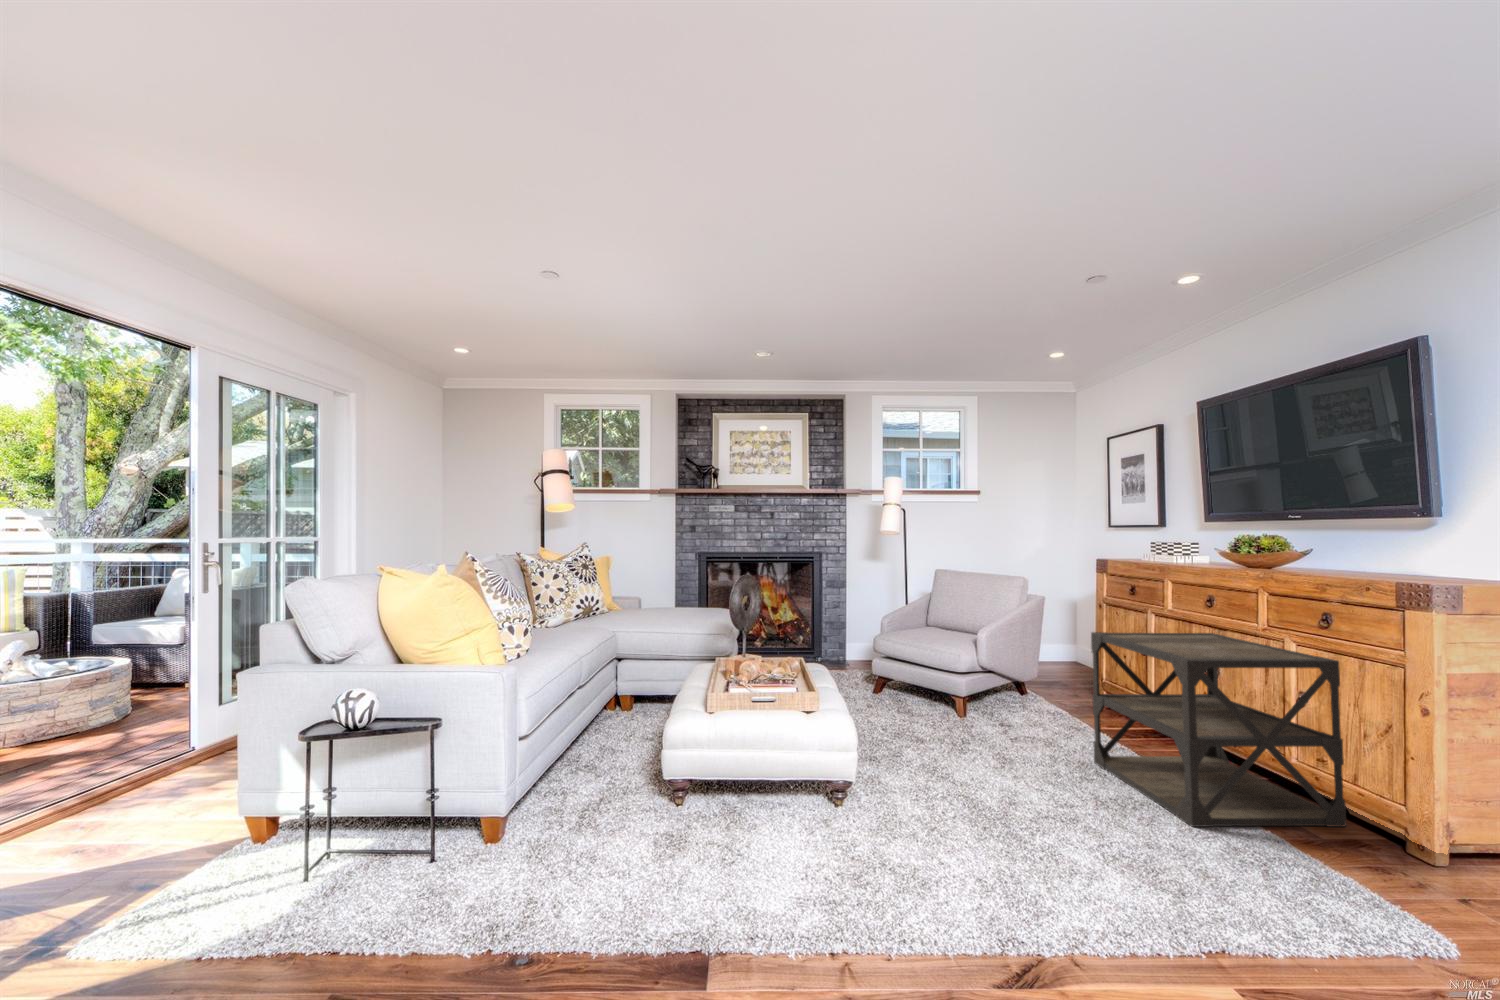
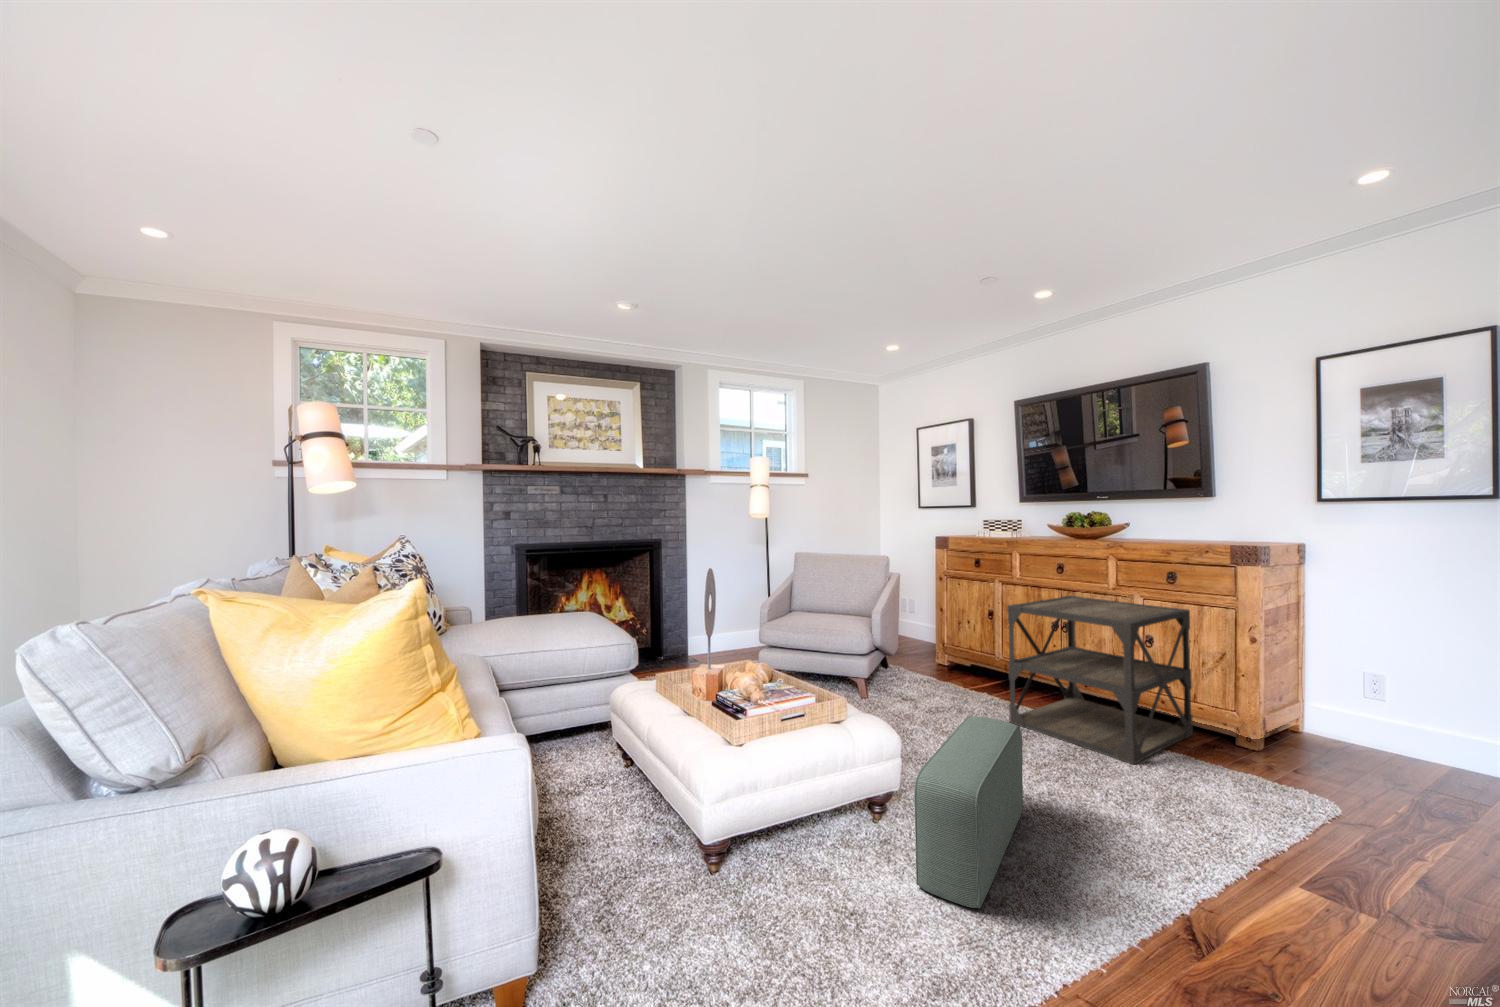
pouf: none [813,721,985,858] -> present [914,716,1023,908]

